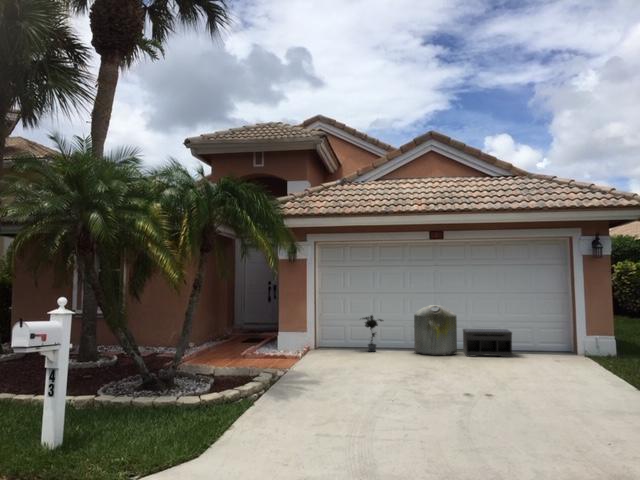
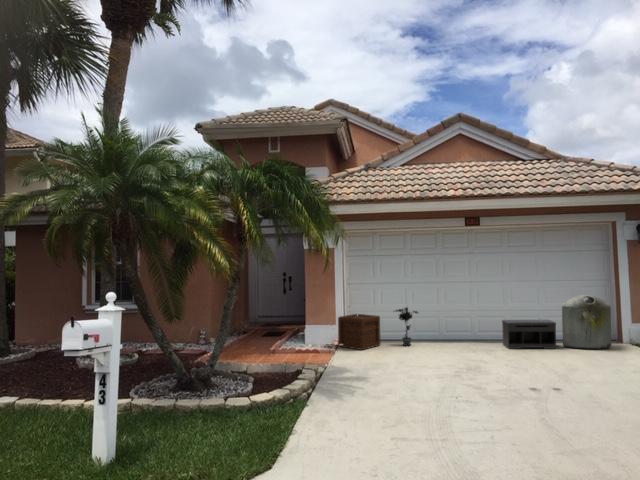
trash can: present [414,305,457,356] -> present [562,295,611,350]
wooden crate: none [307,321,347,355] -> present [338,314,380,350]

